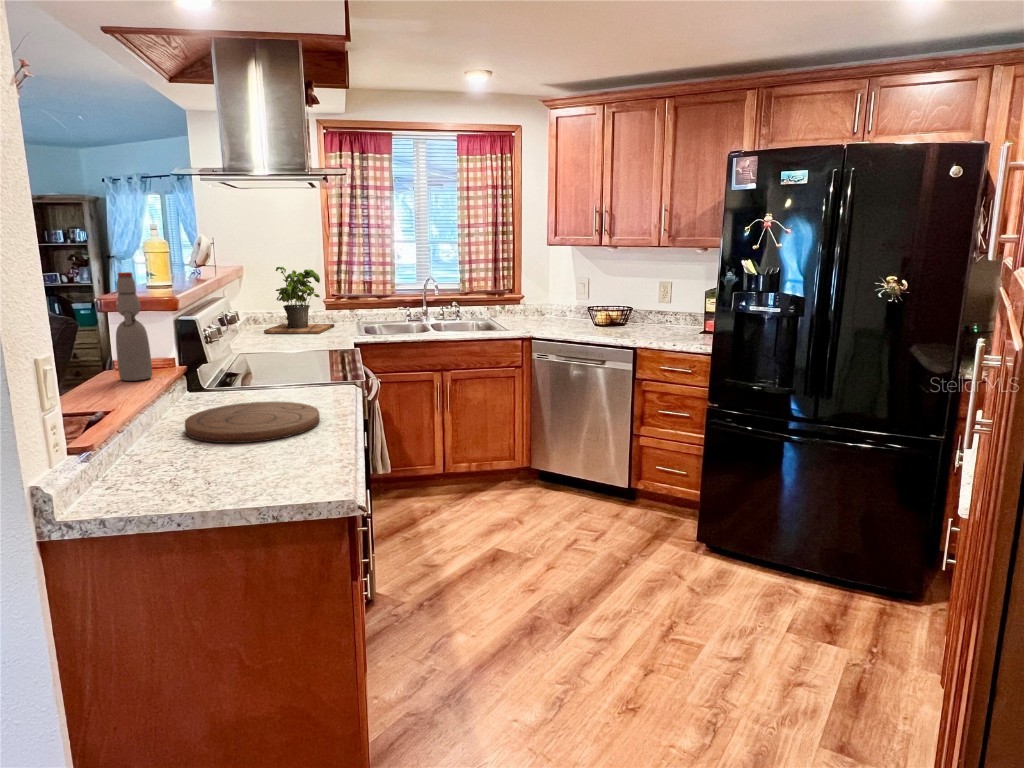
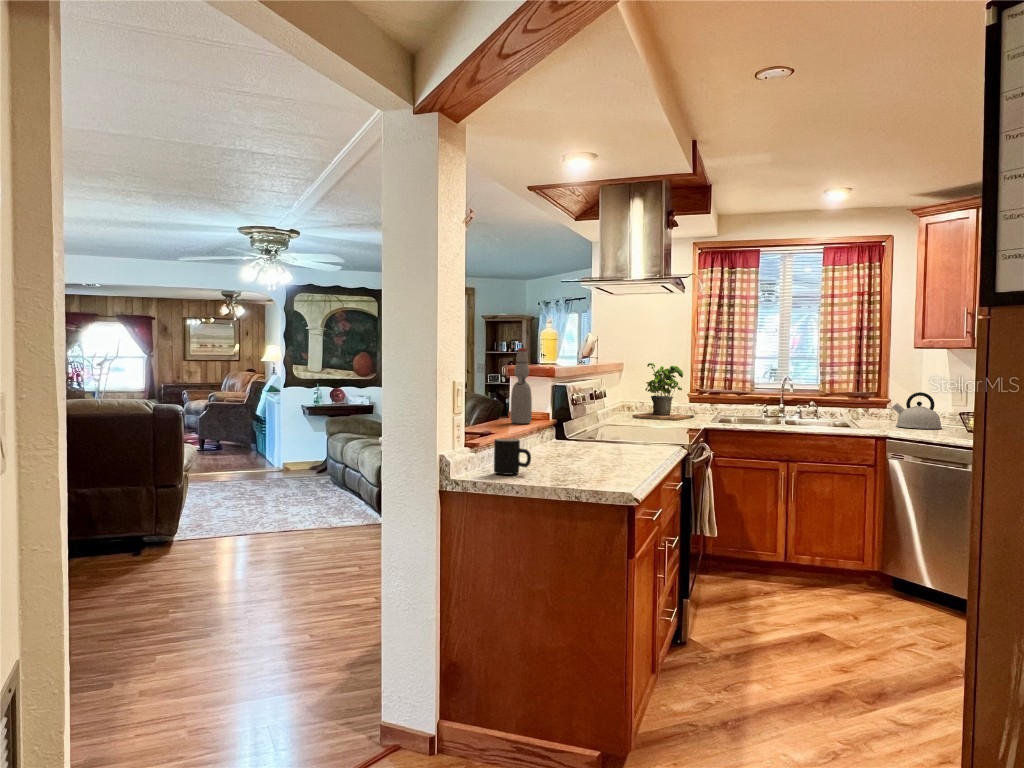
kettle: none [529,290,572,325] -> present [892,392,942,429]
cutting board: present [185,401,320,443] -> none [542,445,637,465]
mug: none [121,433,187,492] -> present [494,439,531,475]

